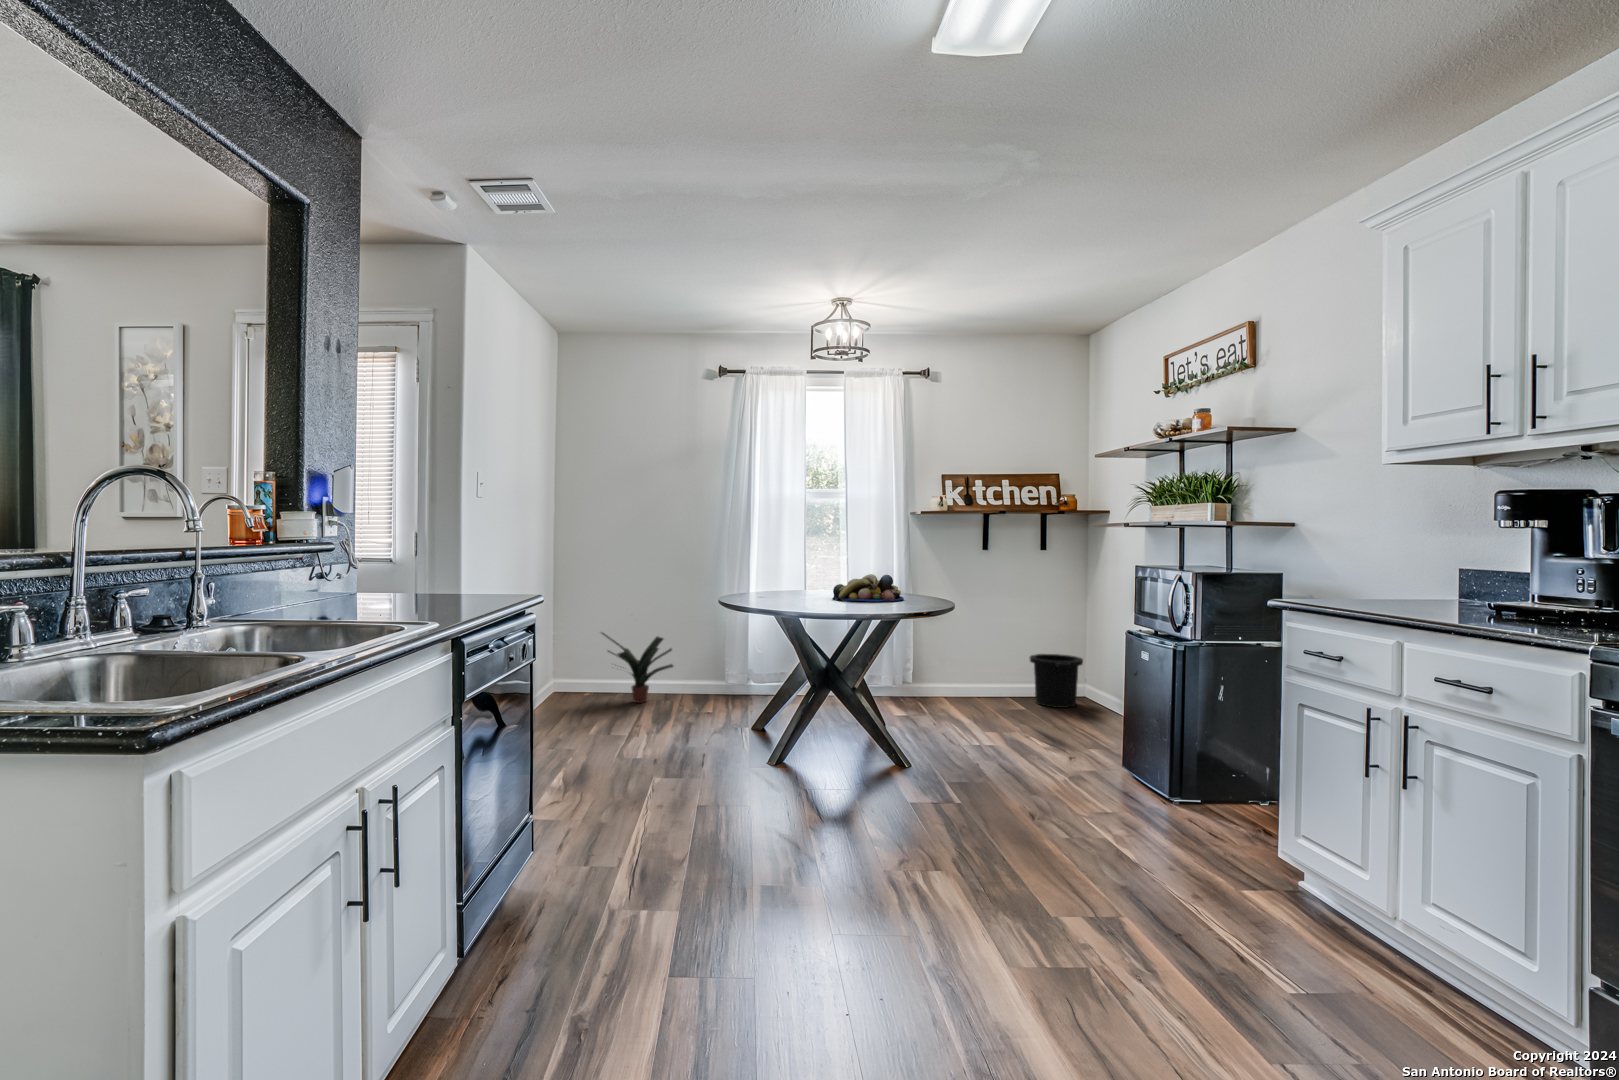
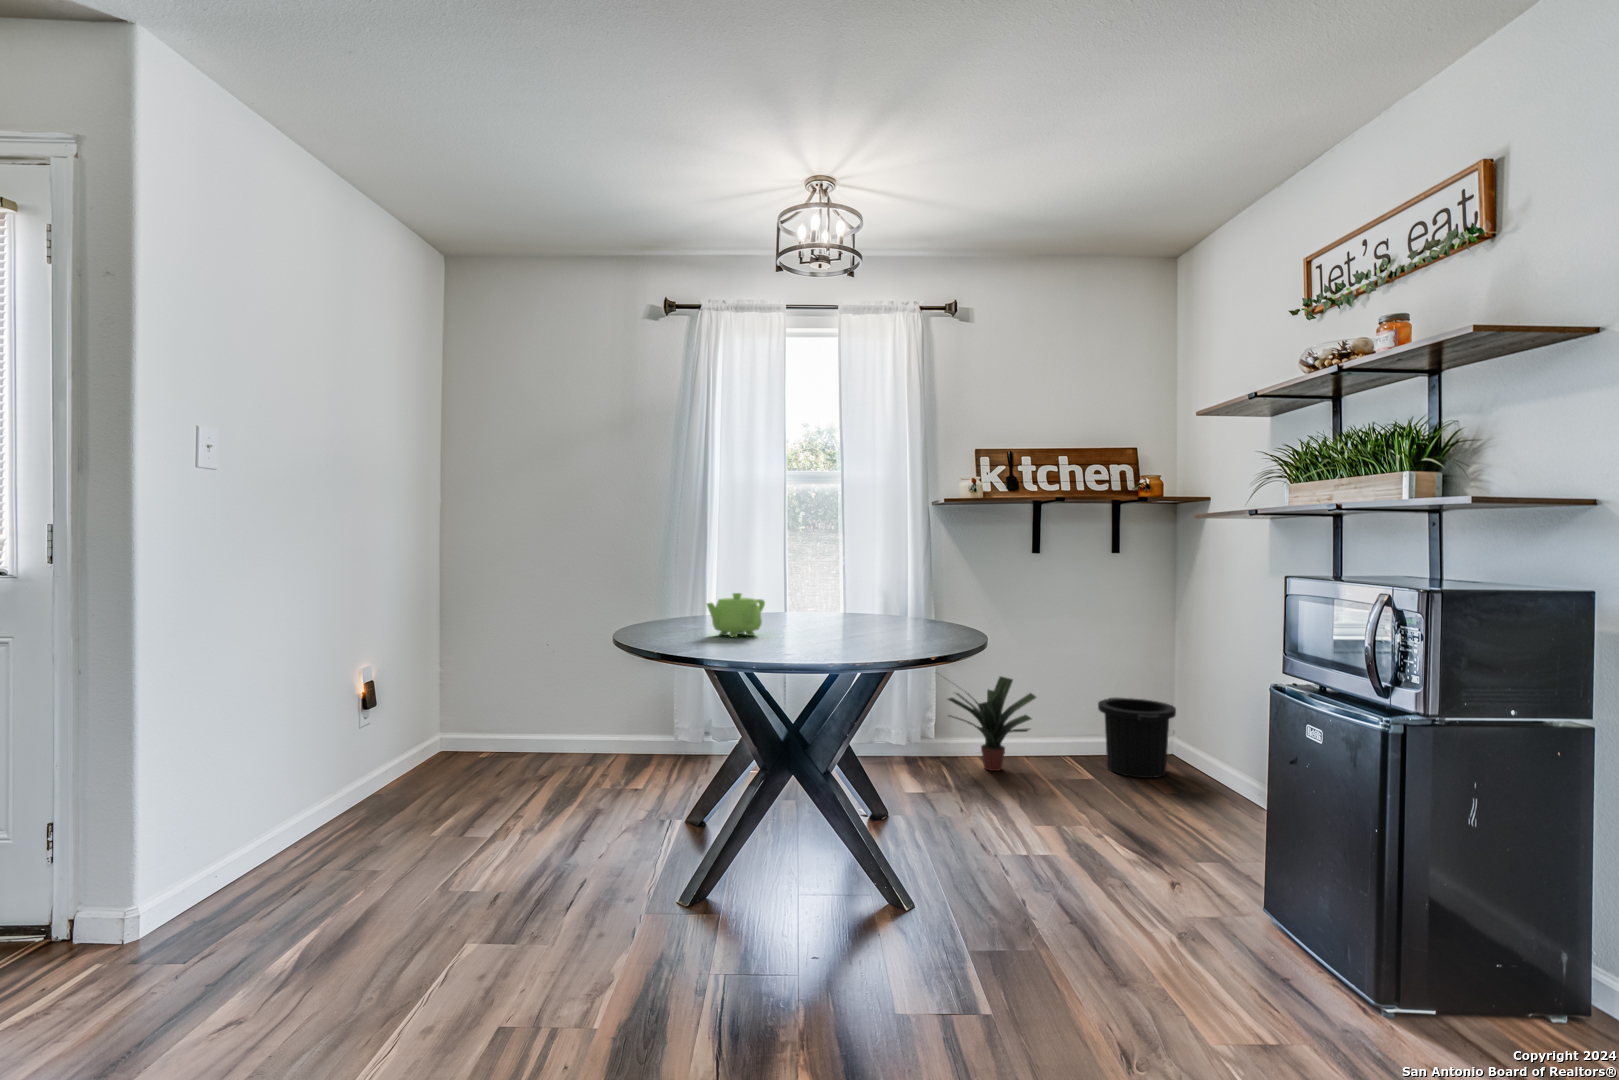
fruit bowl: present [833,574,904,602] -> none [798,590,908,634]
teapot: none [780,575,814,603] -> present [707,593,765,637]
potted plant: present [601,633,673,703] -> present [948,677,1036,771]

